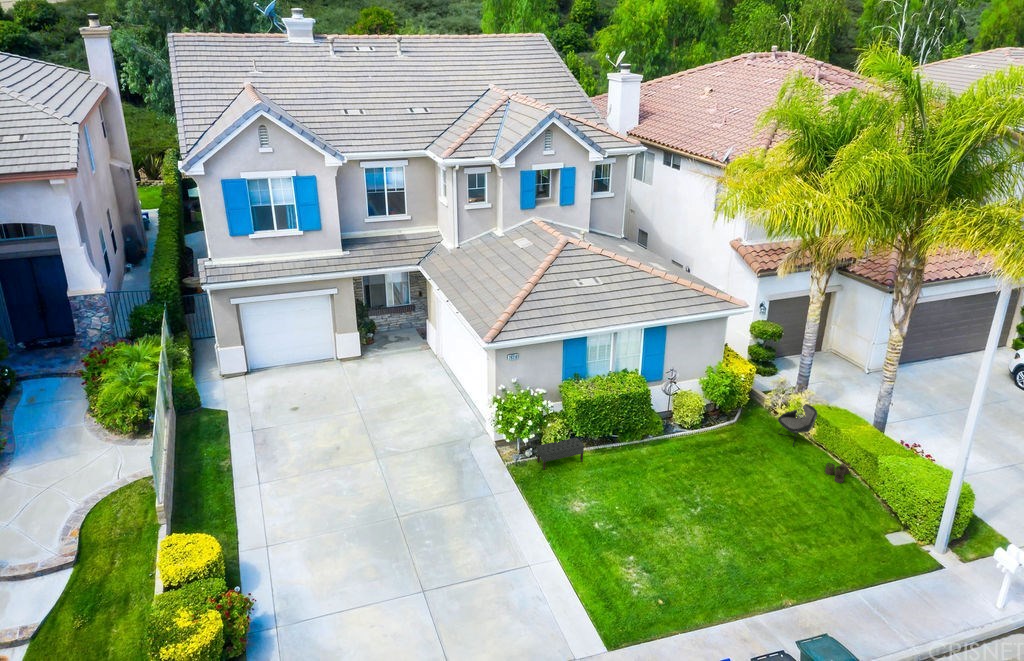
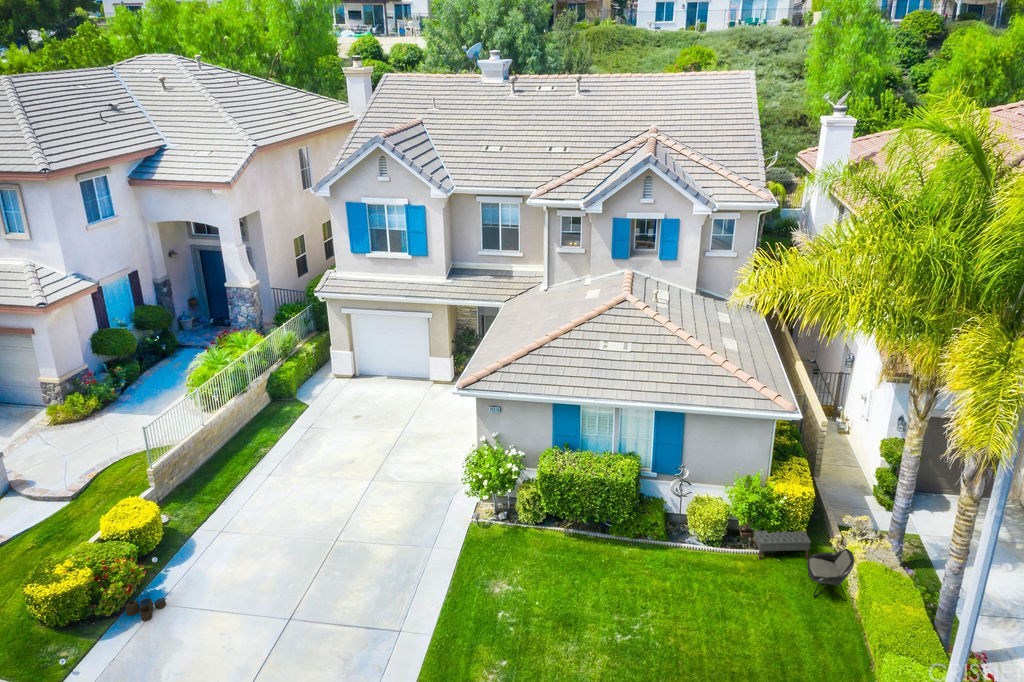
bench: present [537,438,584,470] -> present [754,531,811,560]
woven basket: present [825,463,850,483] -> present [126,598,166,621]

